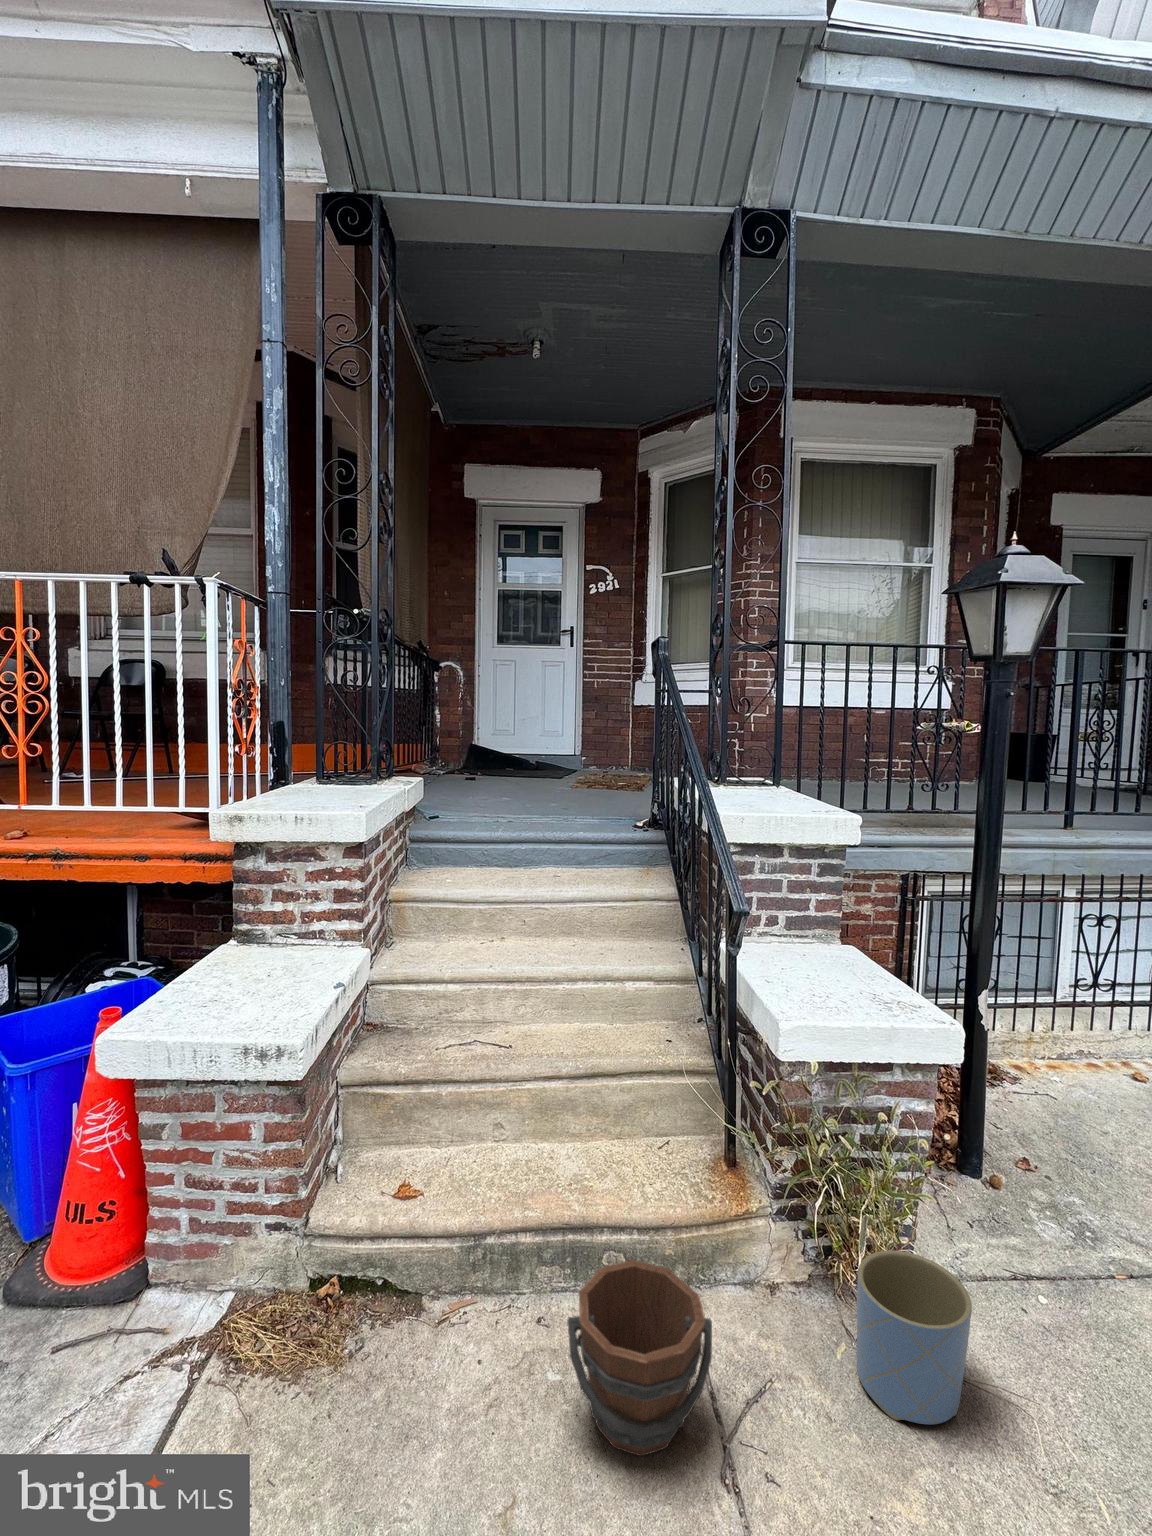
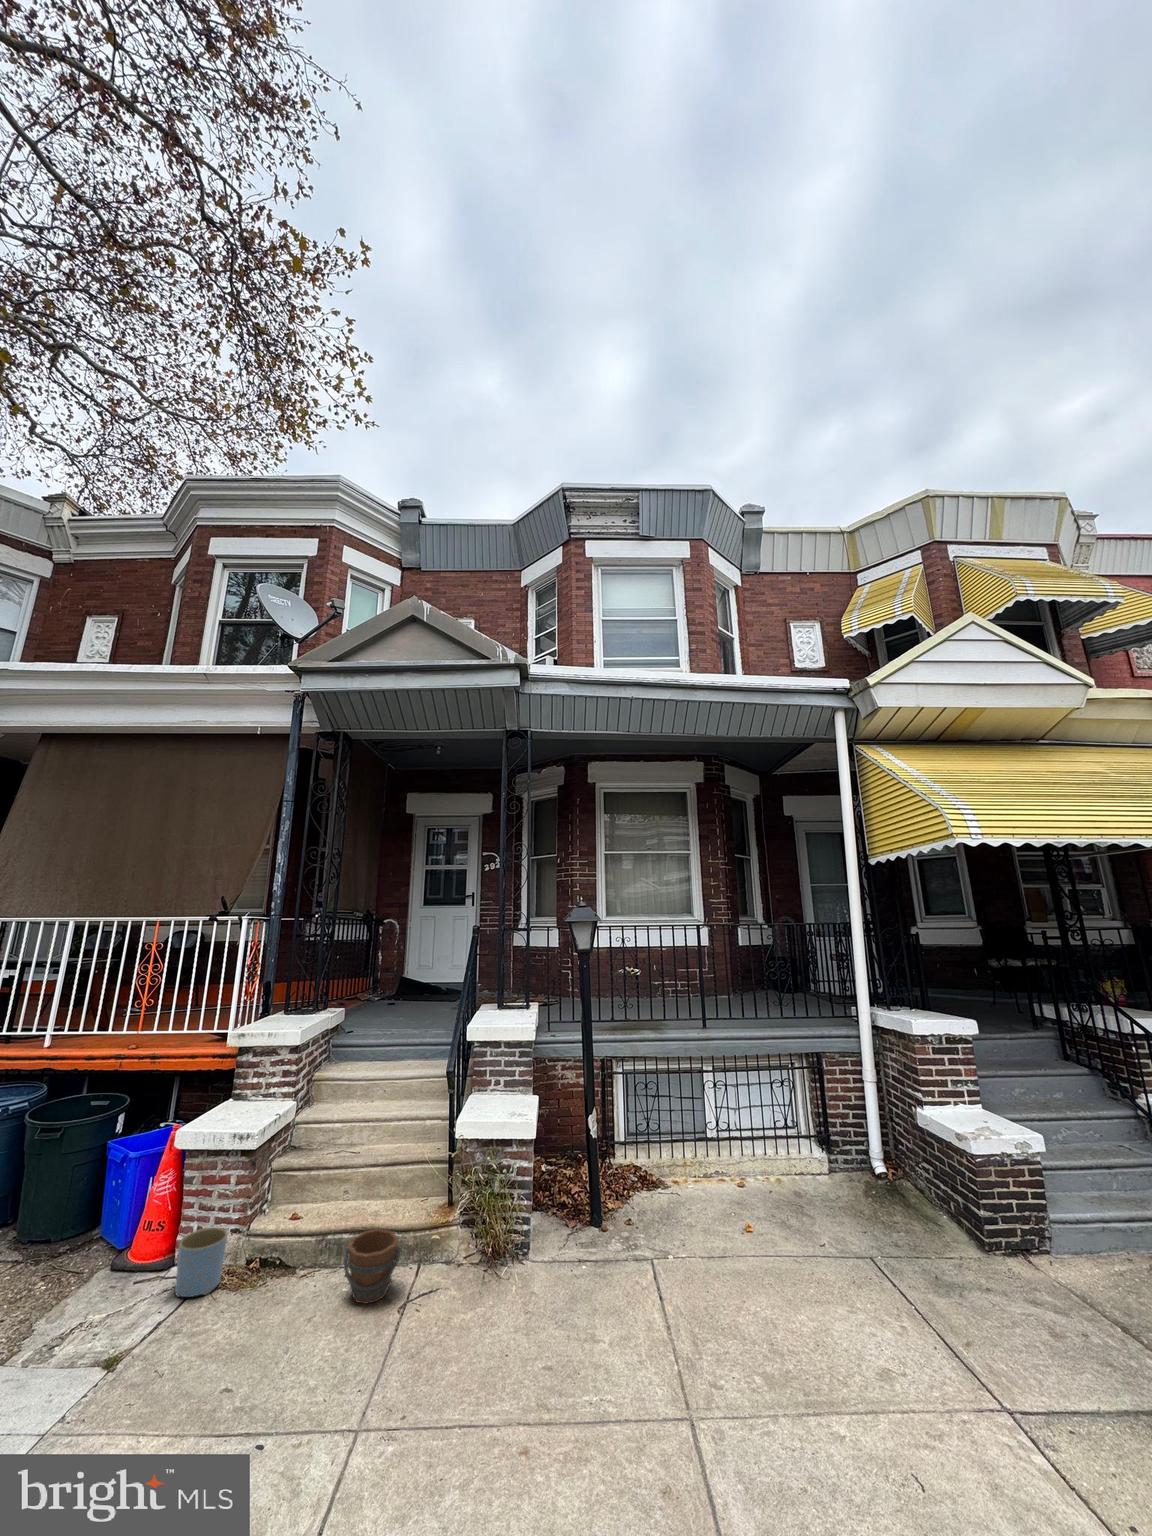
planter: present [857,1250,972,1425] -> present [175,1227,228,1297]

